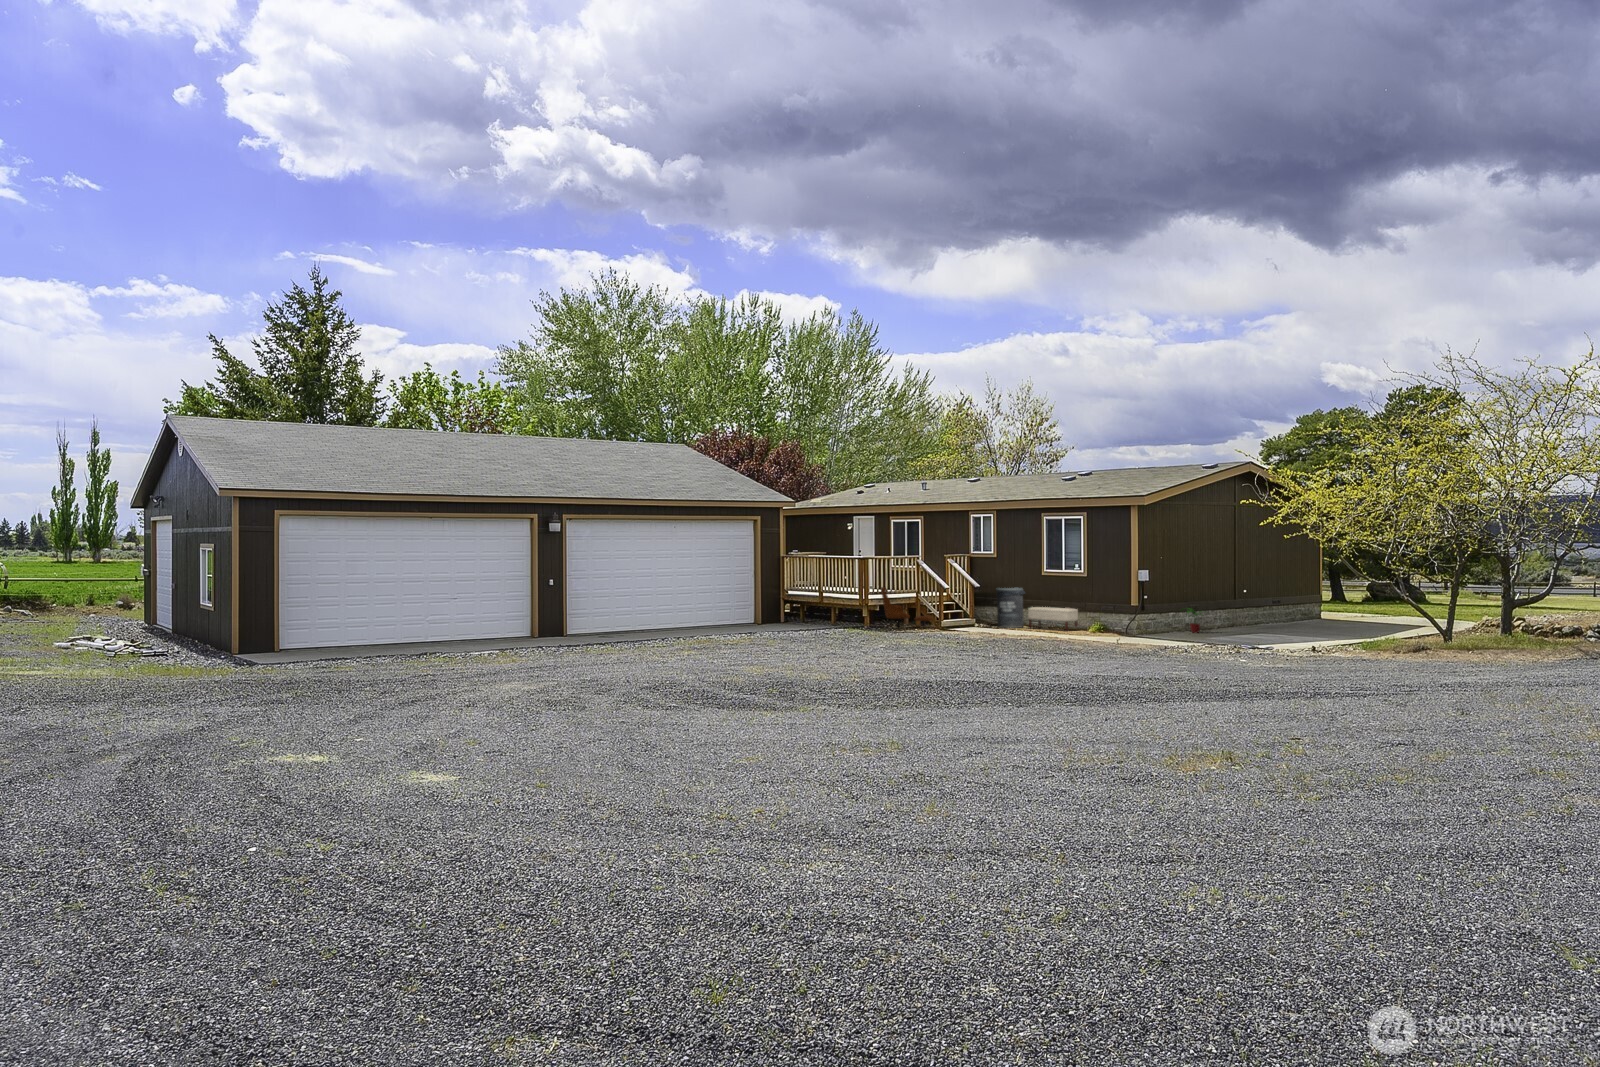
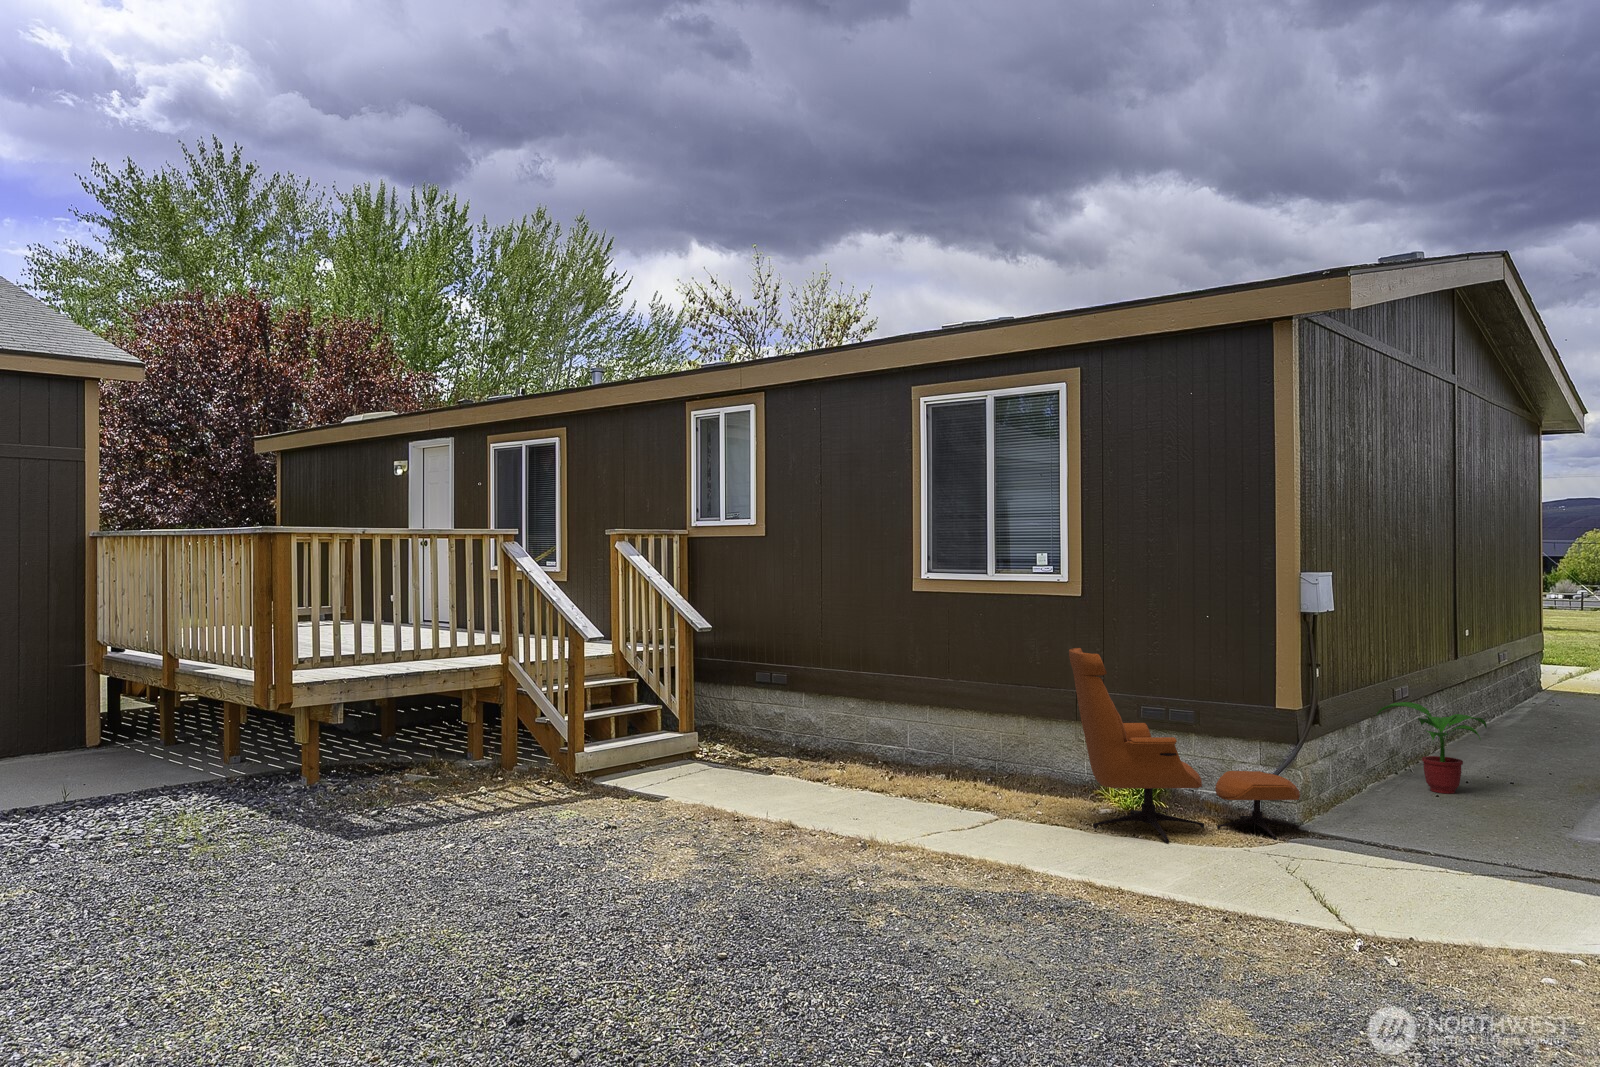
lounge chair: present [881,587,932,627] -> present [1069,648,1300,843]
trash can: present [996,587,1025,628] -> none [762,630,858,769]
bench: present [1028,607,1078,631] -> none [869,697,1044,795]

